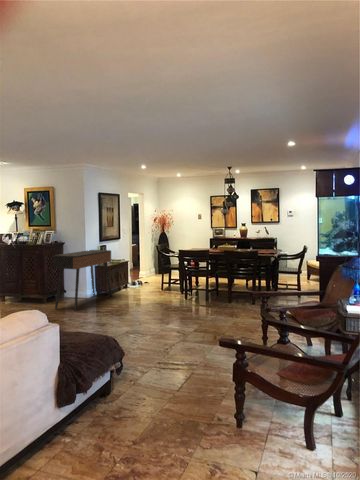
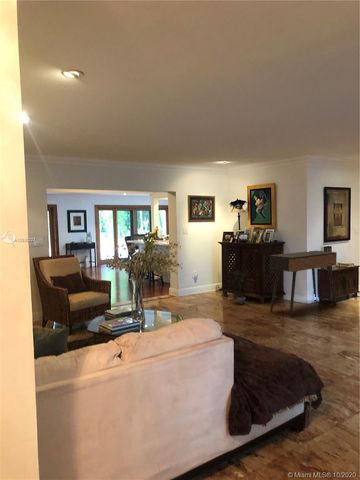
potted plant: none [14,269,31,306] -> present [235,269,249,304]

